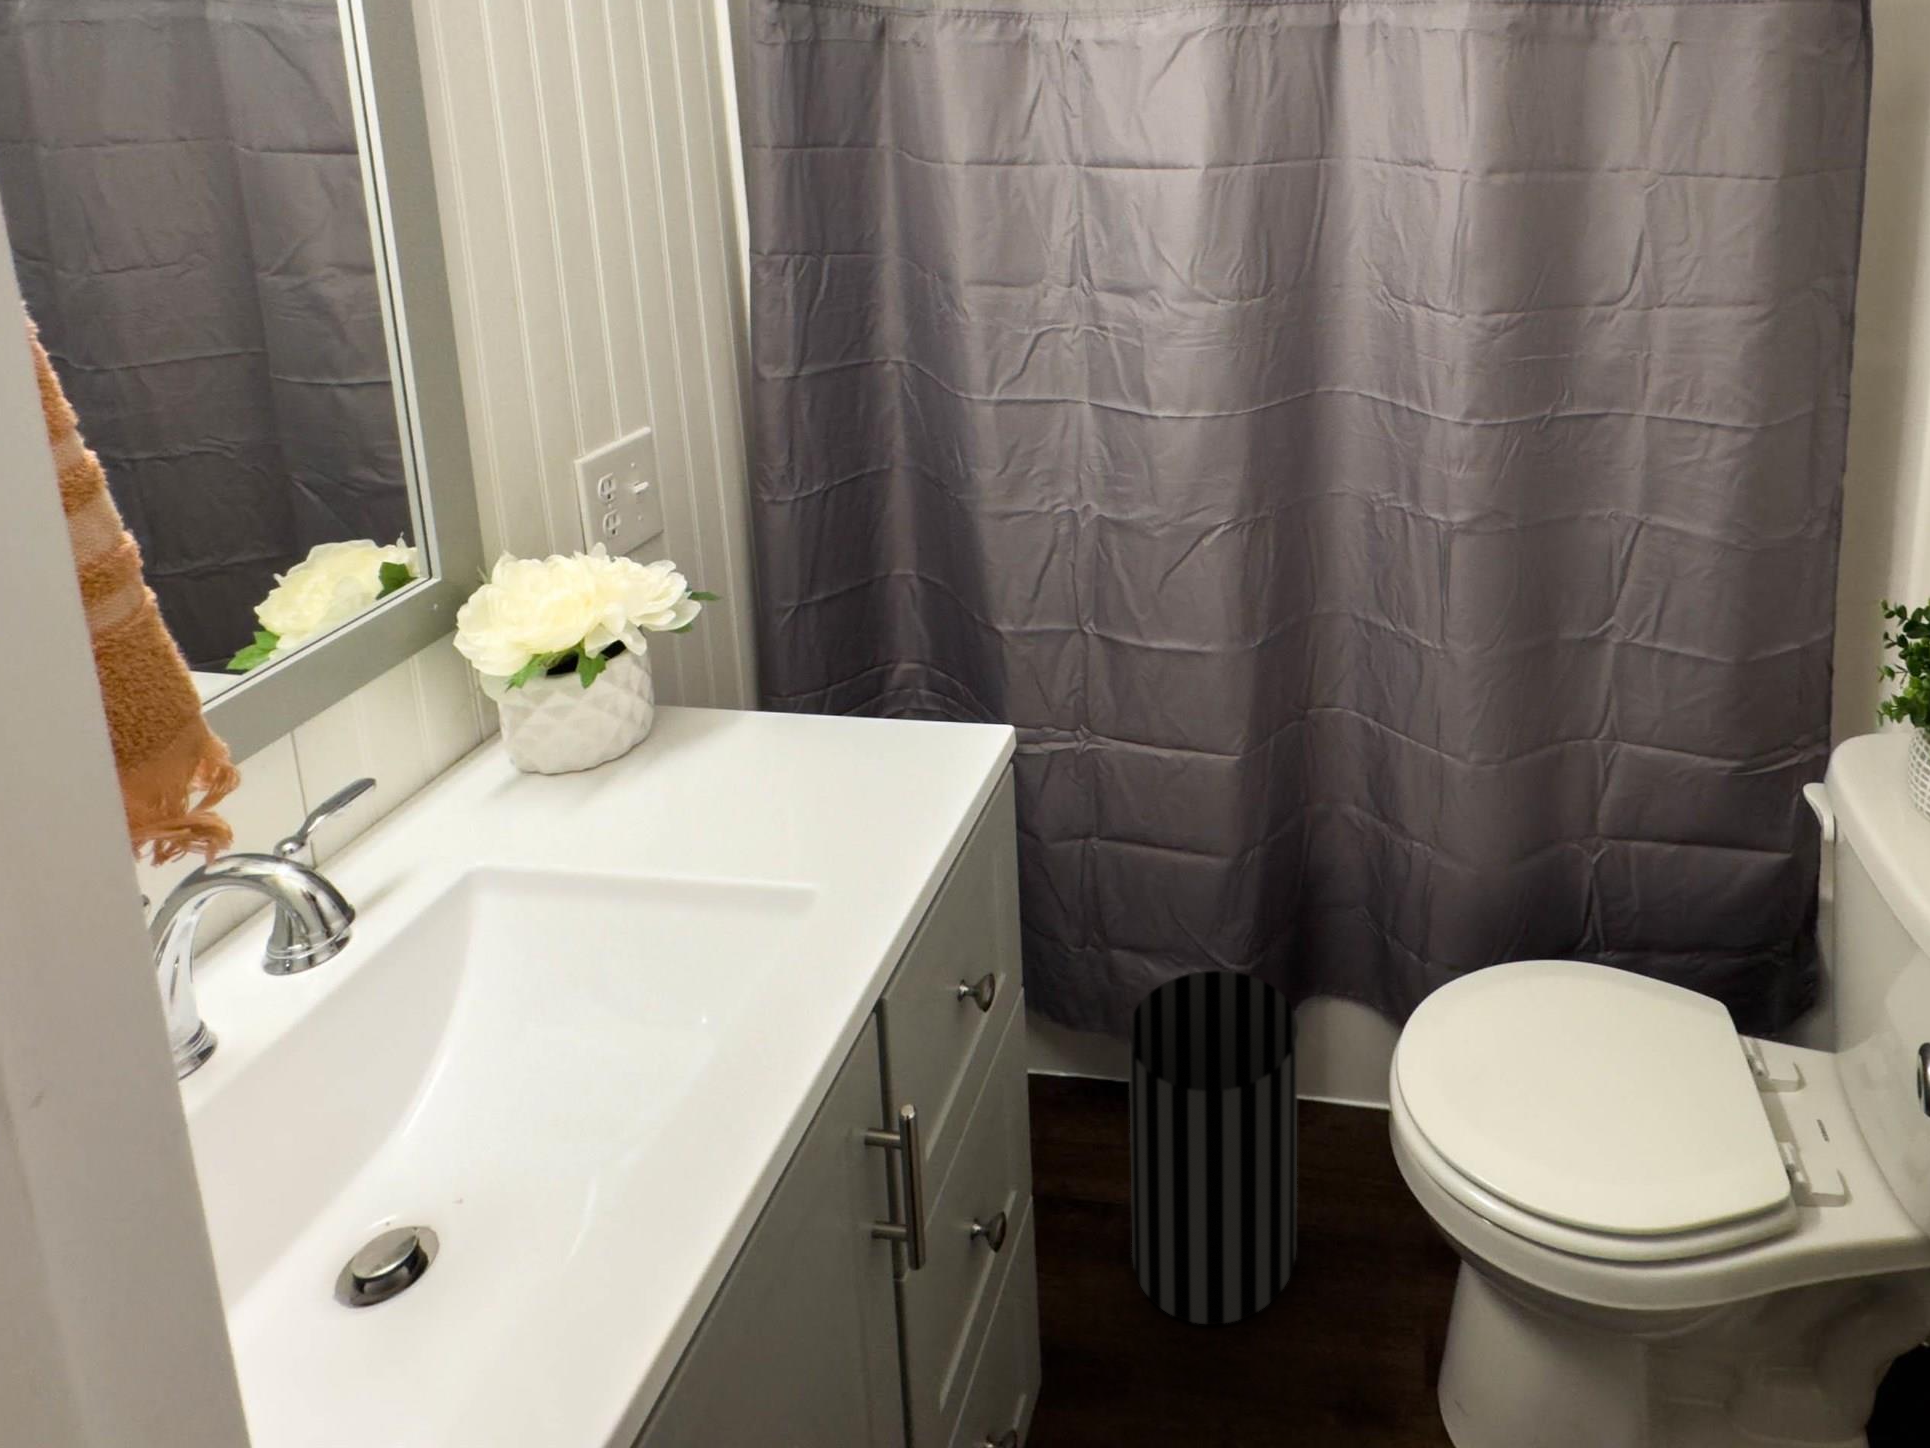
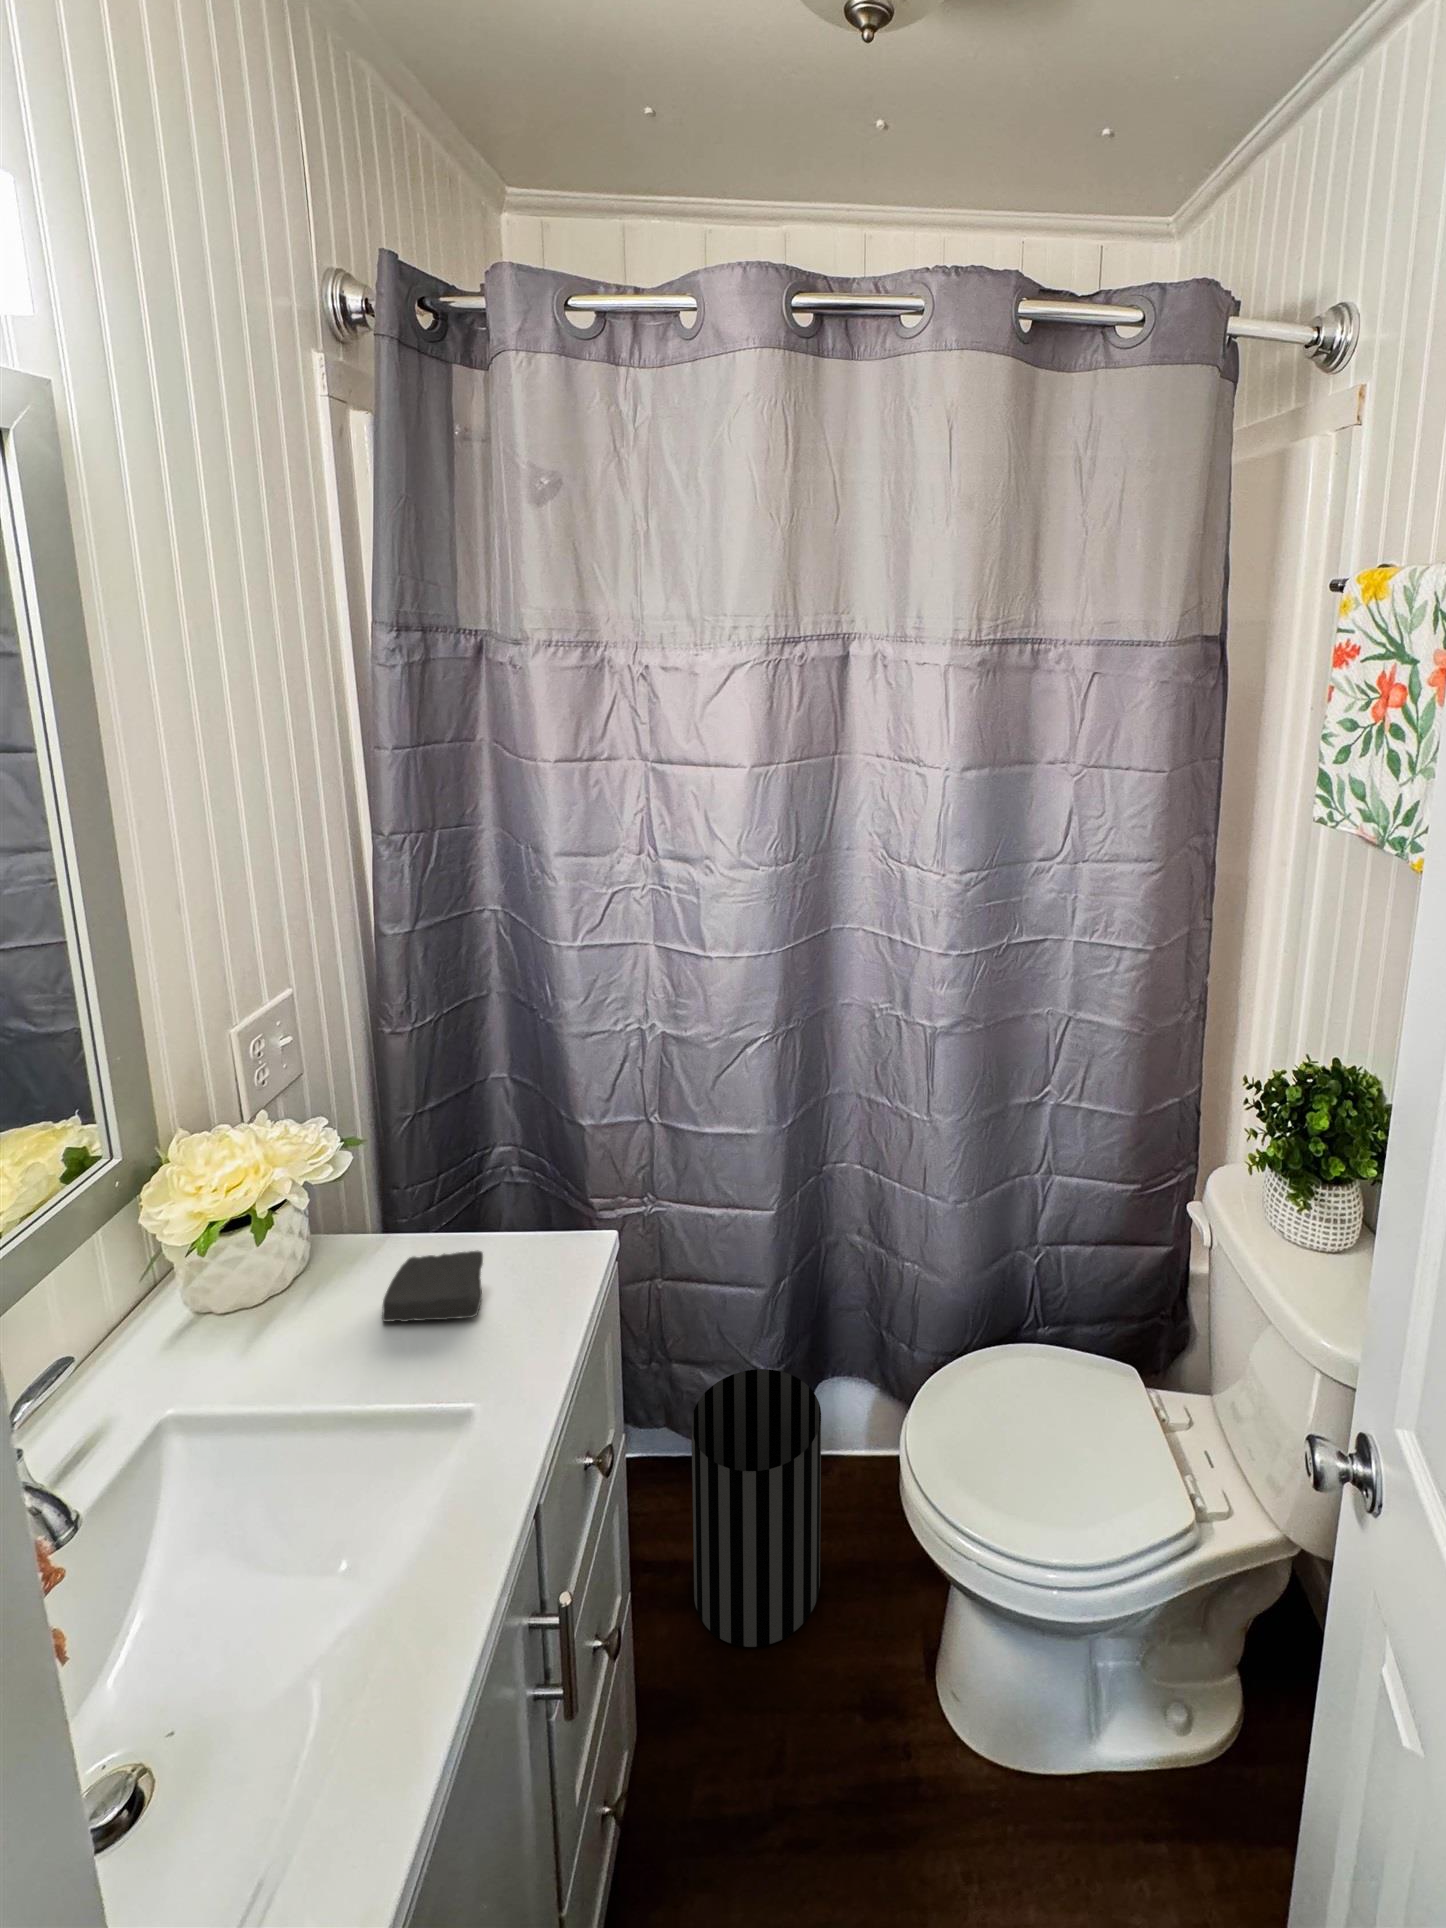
soap bar: none [705,738,832,817] -> present [382,1251,483,1322]

